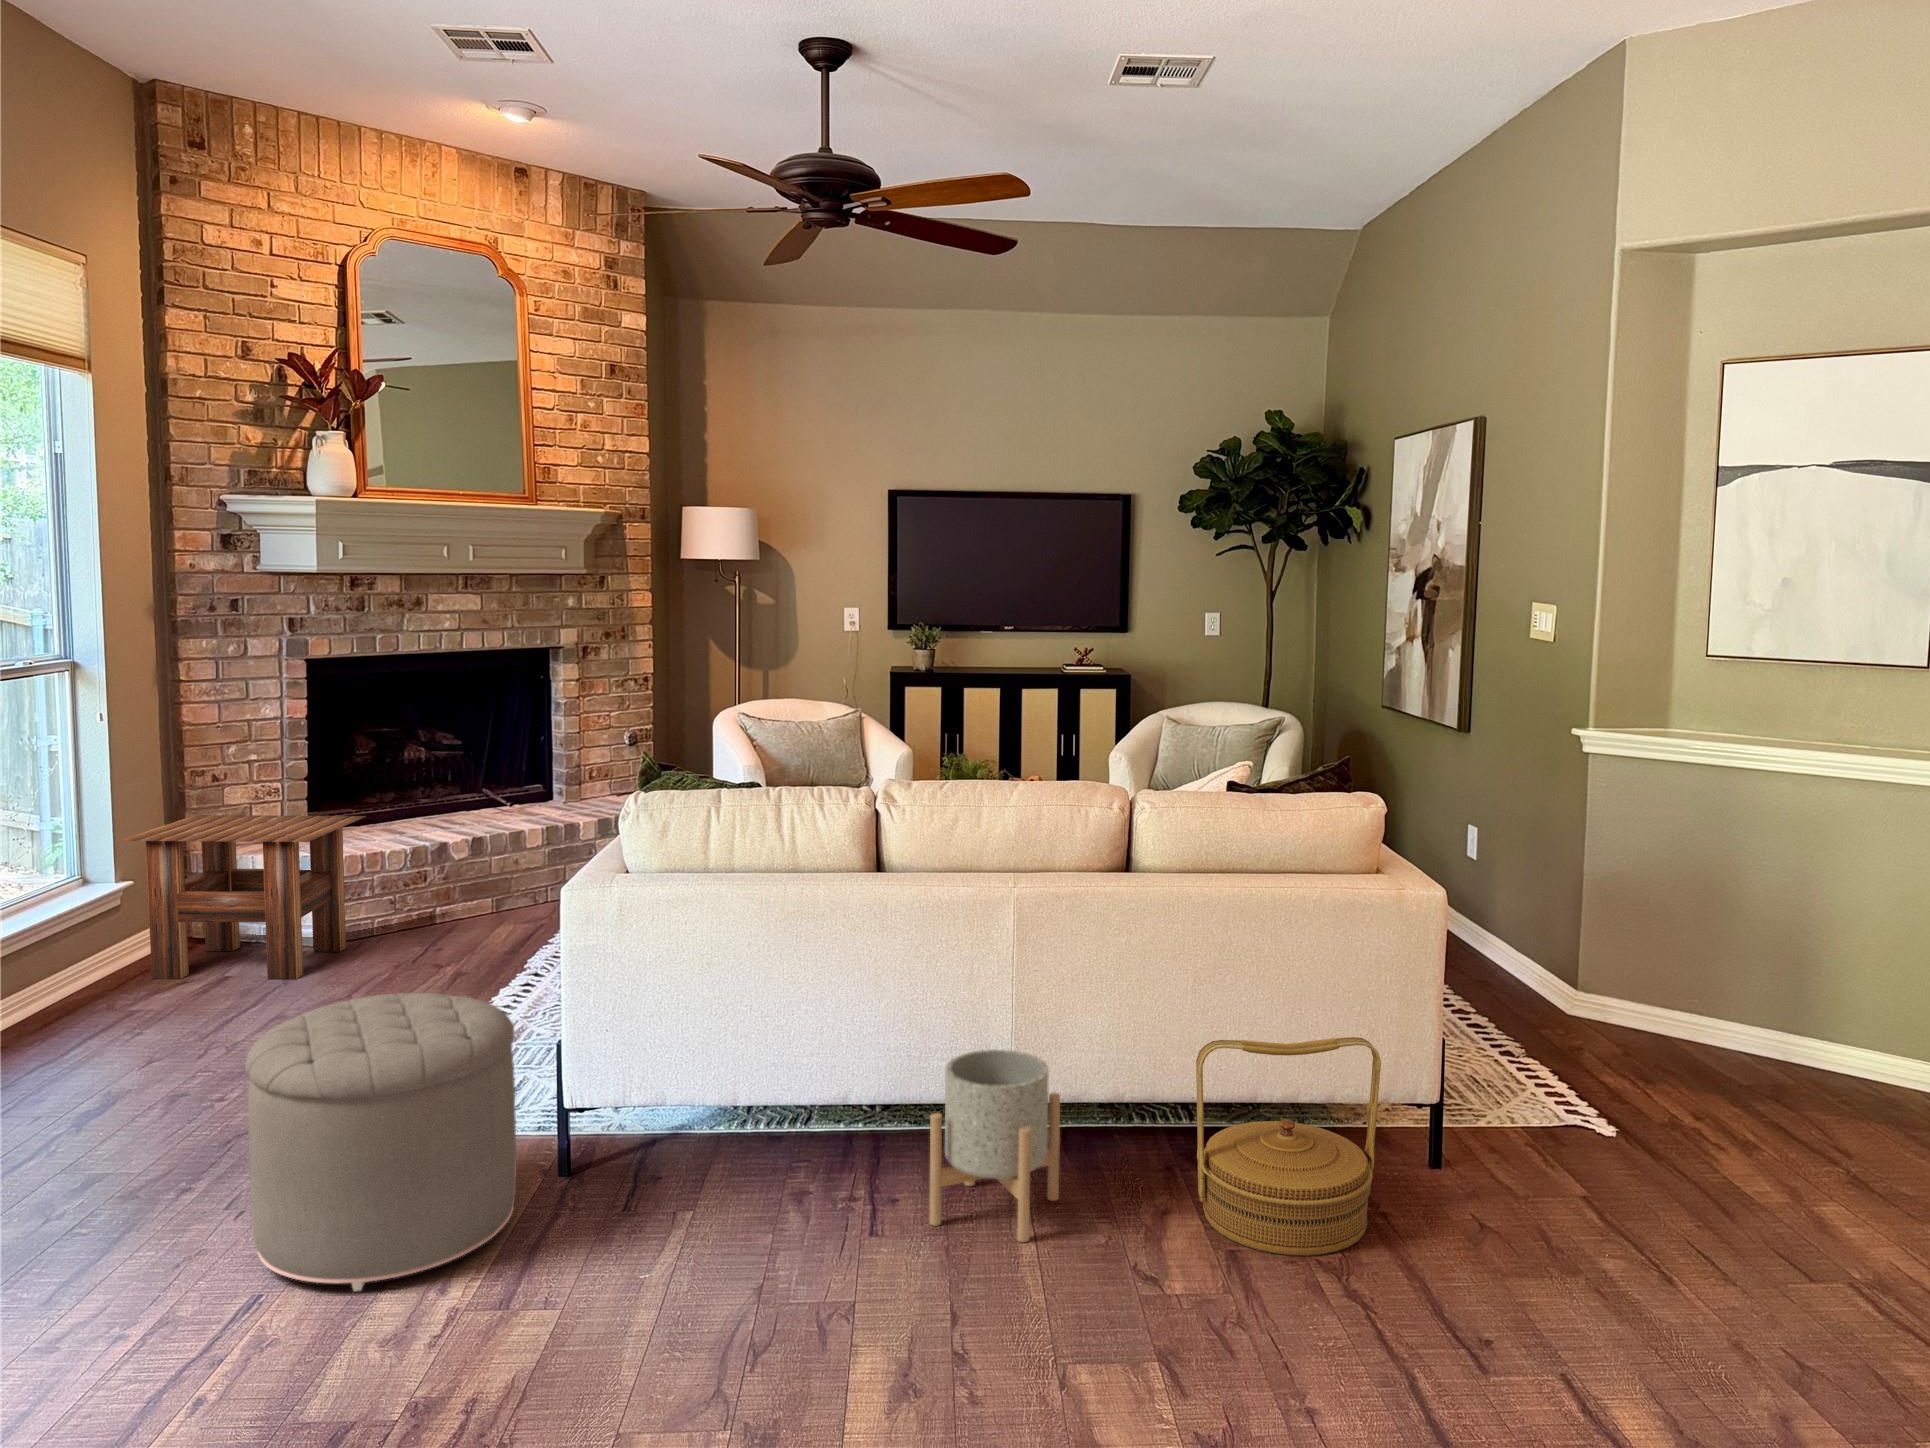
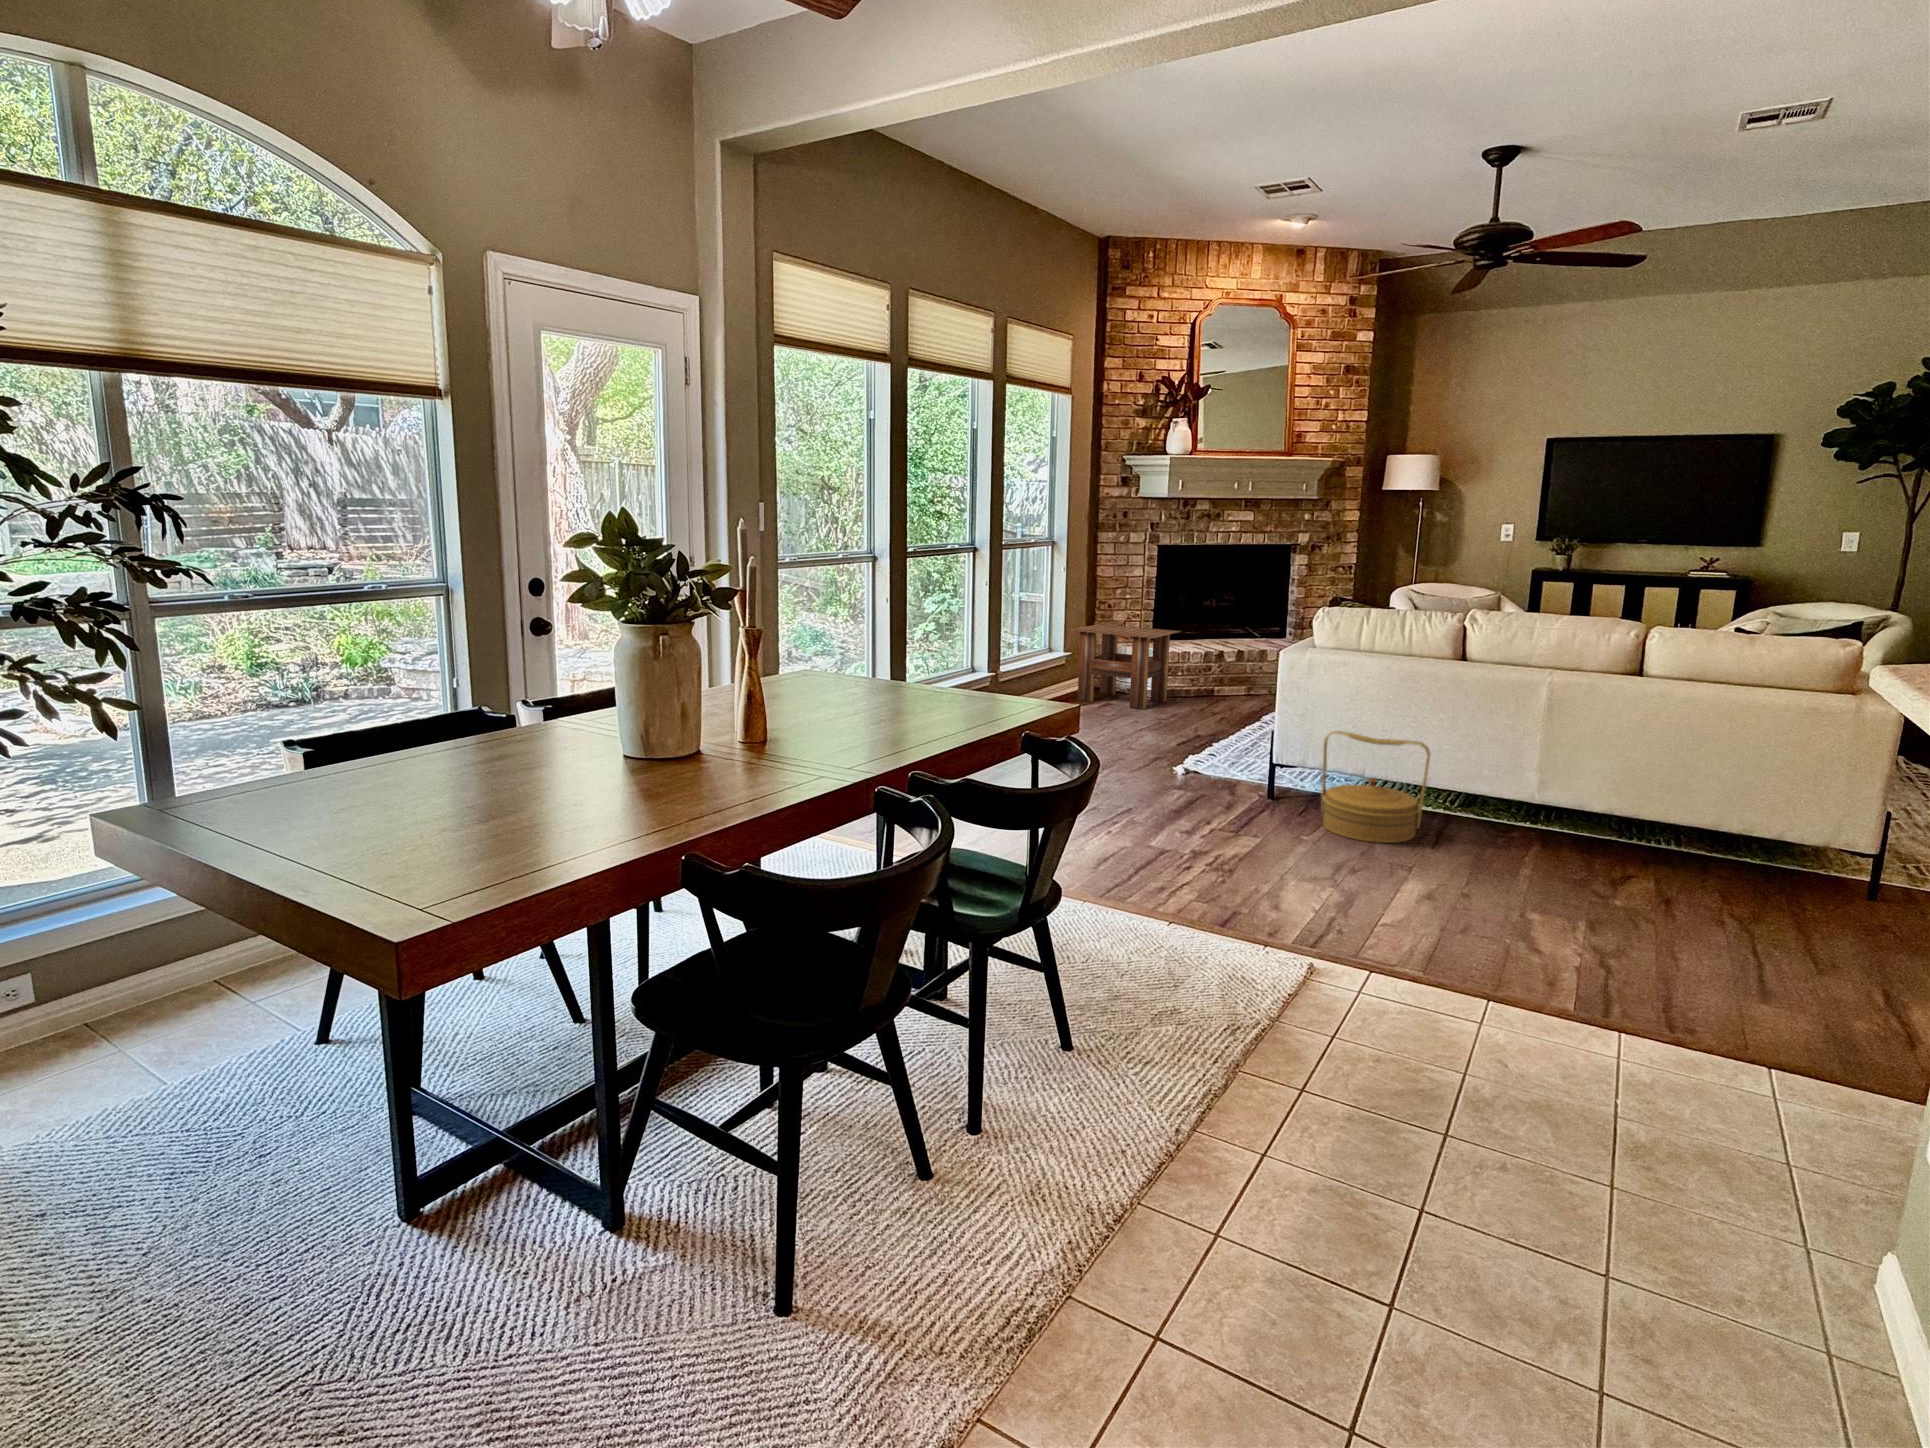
ottoman: present [245,993,516,1291] -> none [1134,693,1253,813]
woven basket: present [1196,1037,1381,1256] -> present [1321,731,1430,843]
planter: present [929,1050,1060,1242] -> none [1467,765,1562,866]

